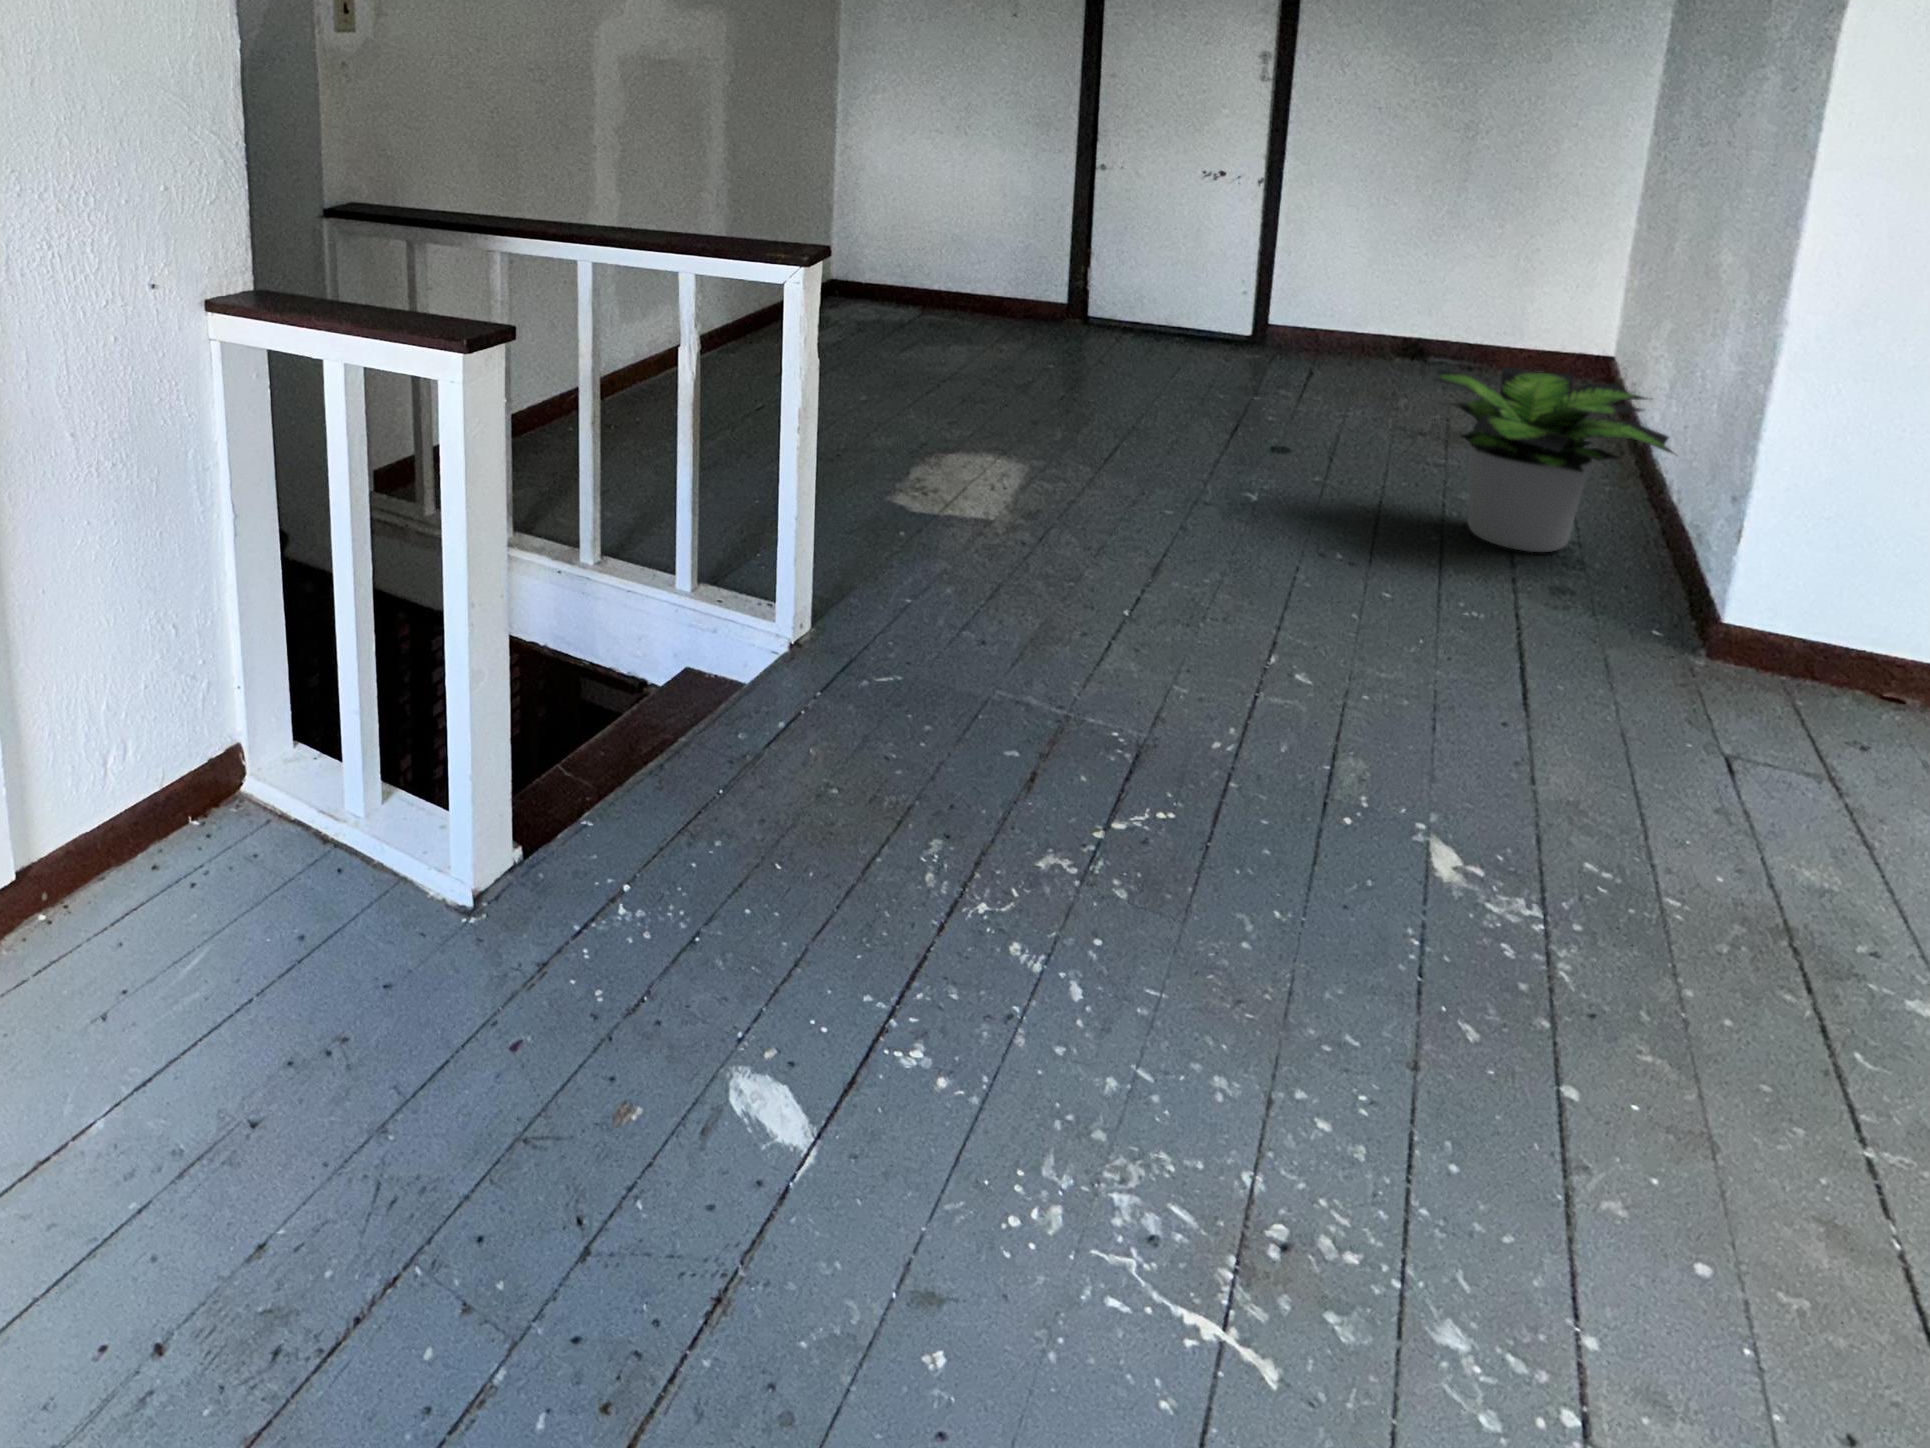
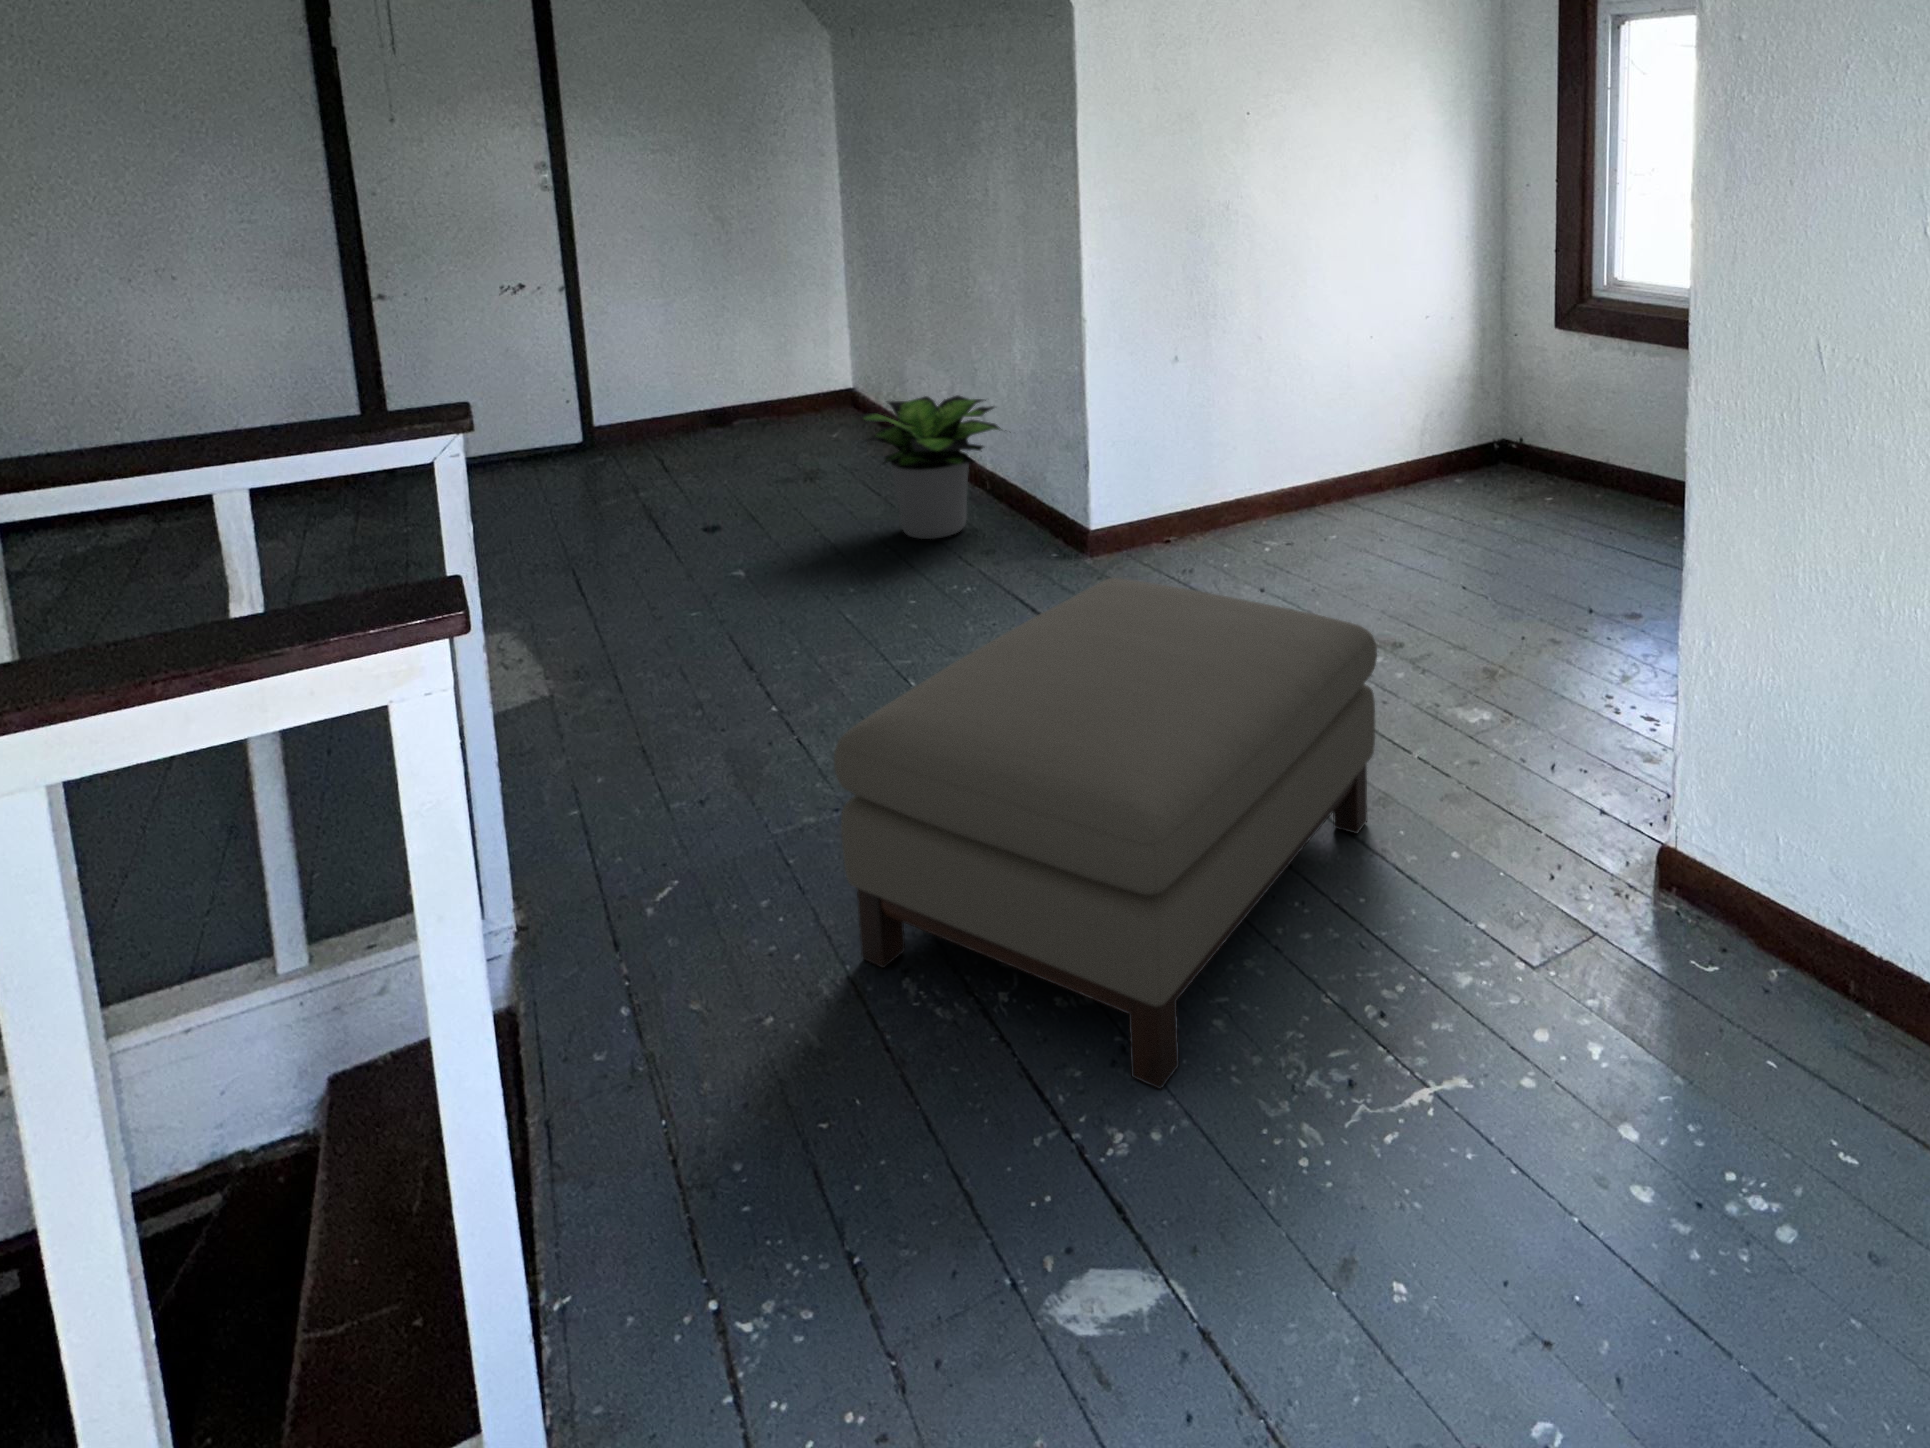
ottoman: none [925,602,1687,1129] -> present [834,578,1377,1089]

